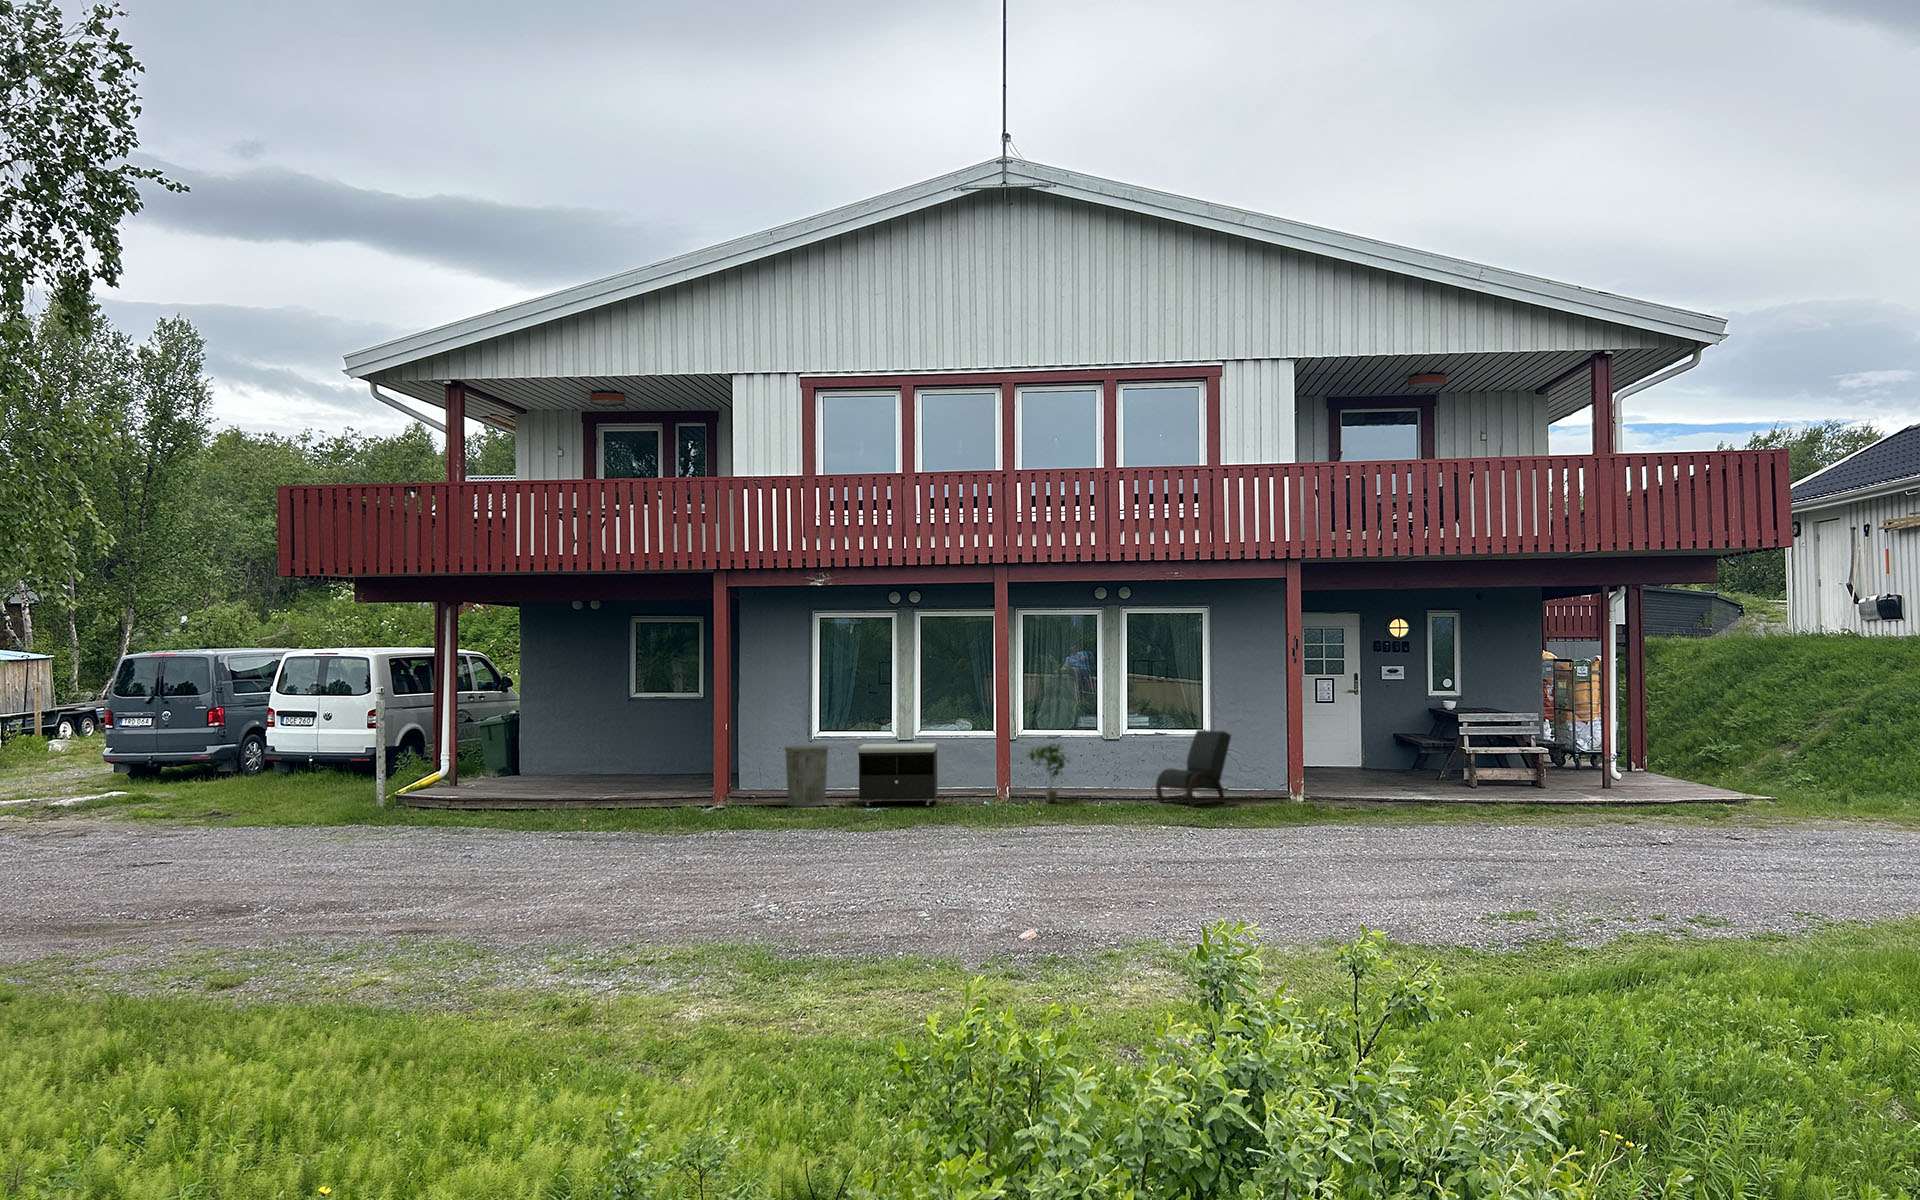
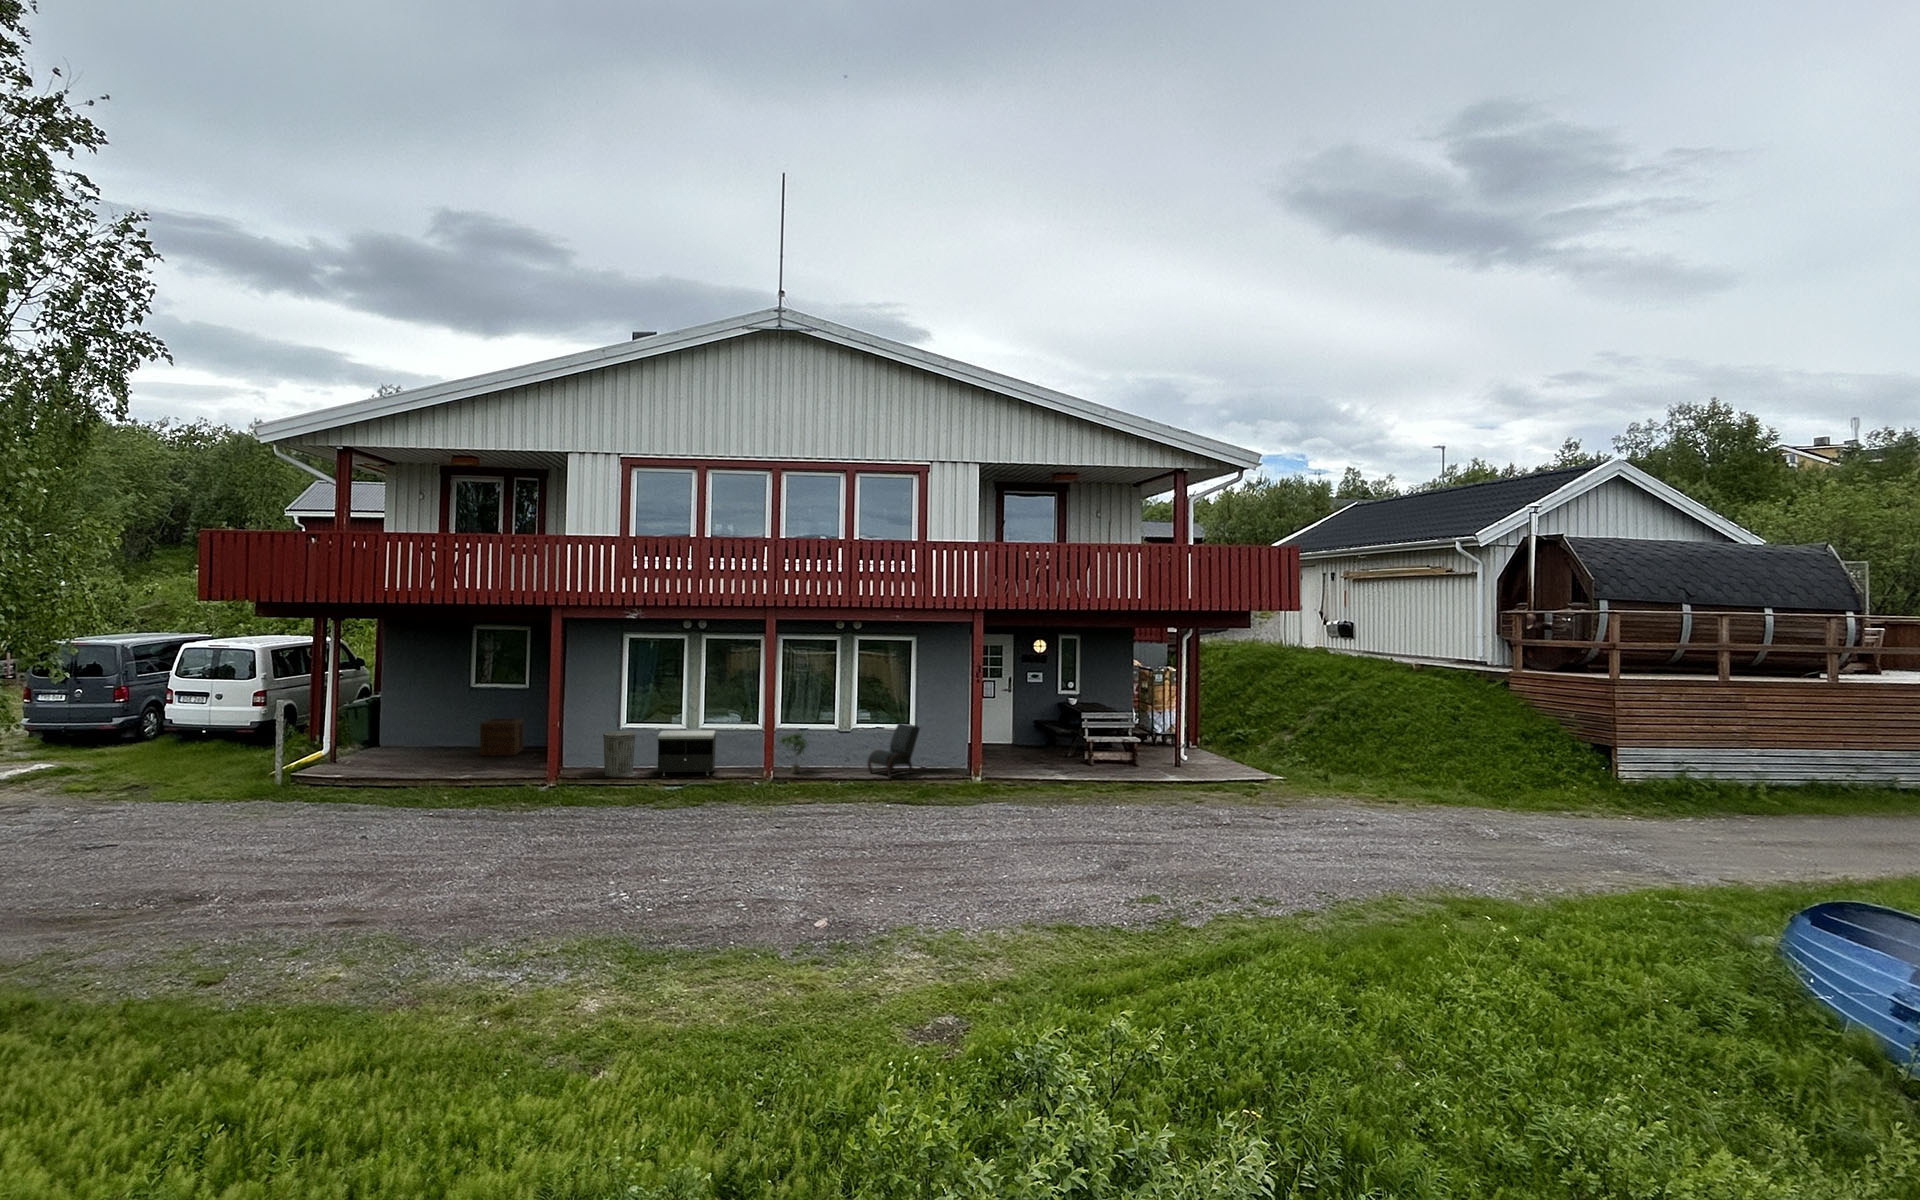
wooden crate: none [631,741,687,788] -> present [480,718,524,756]

